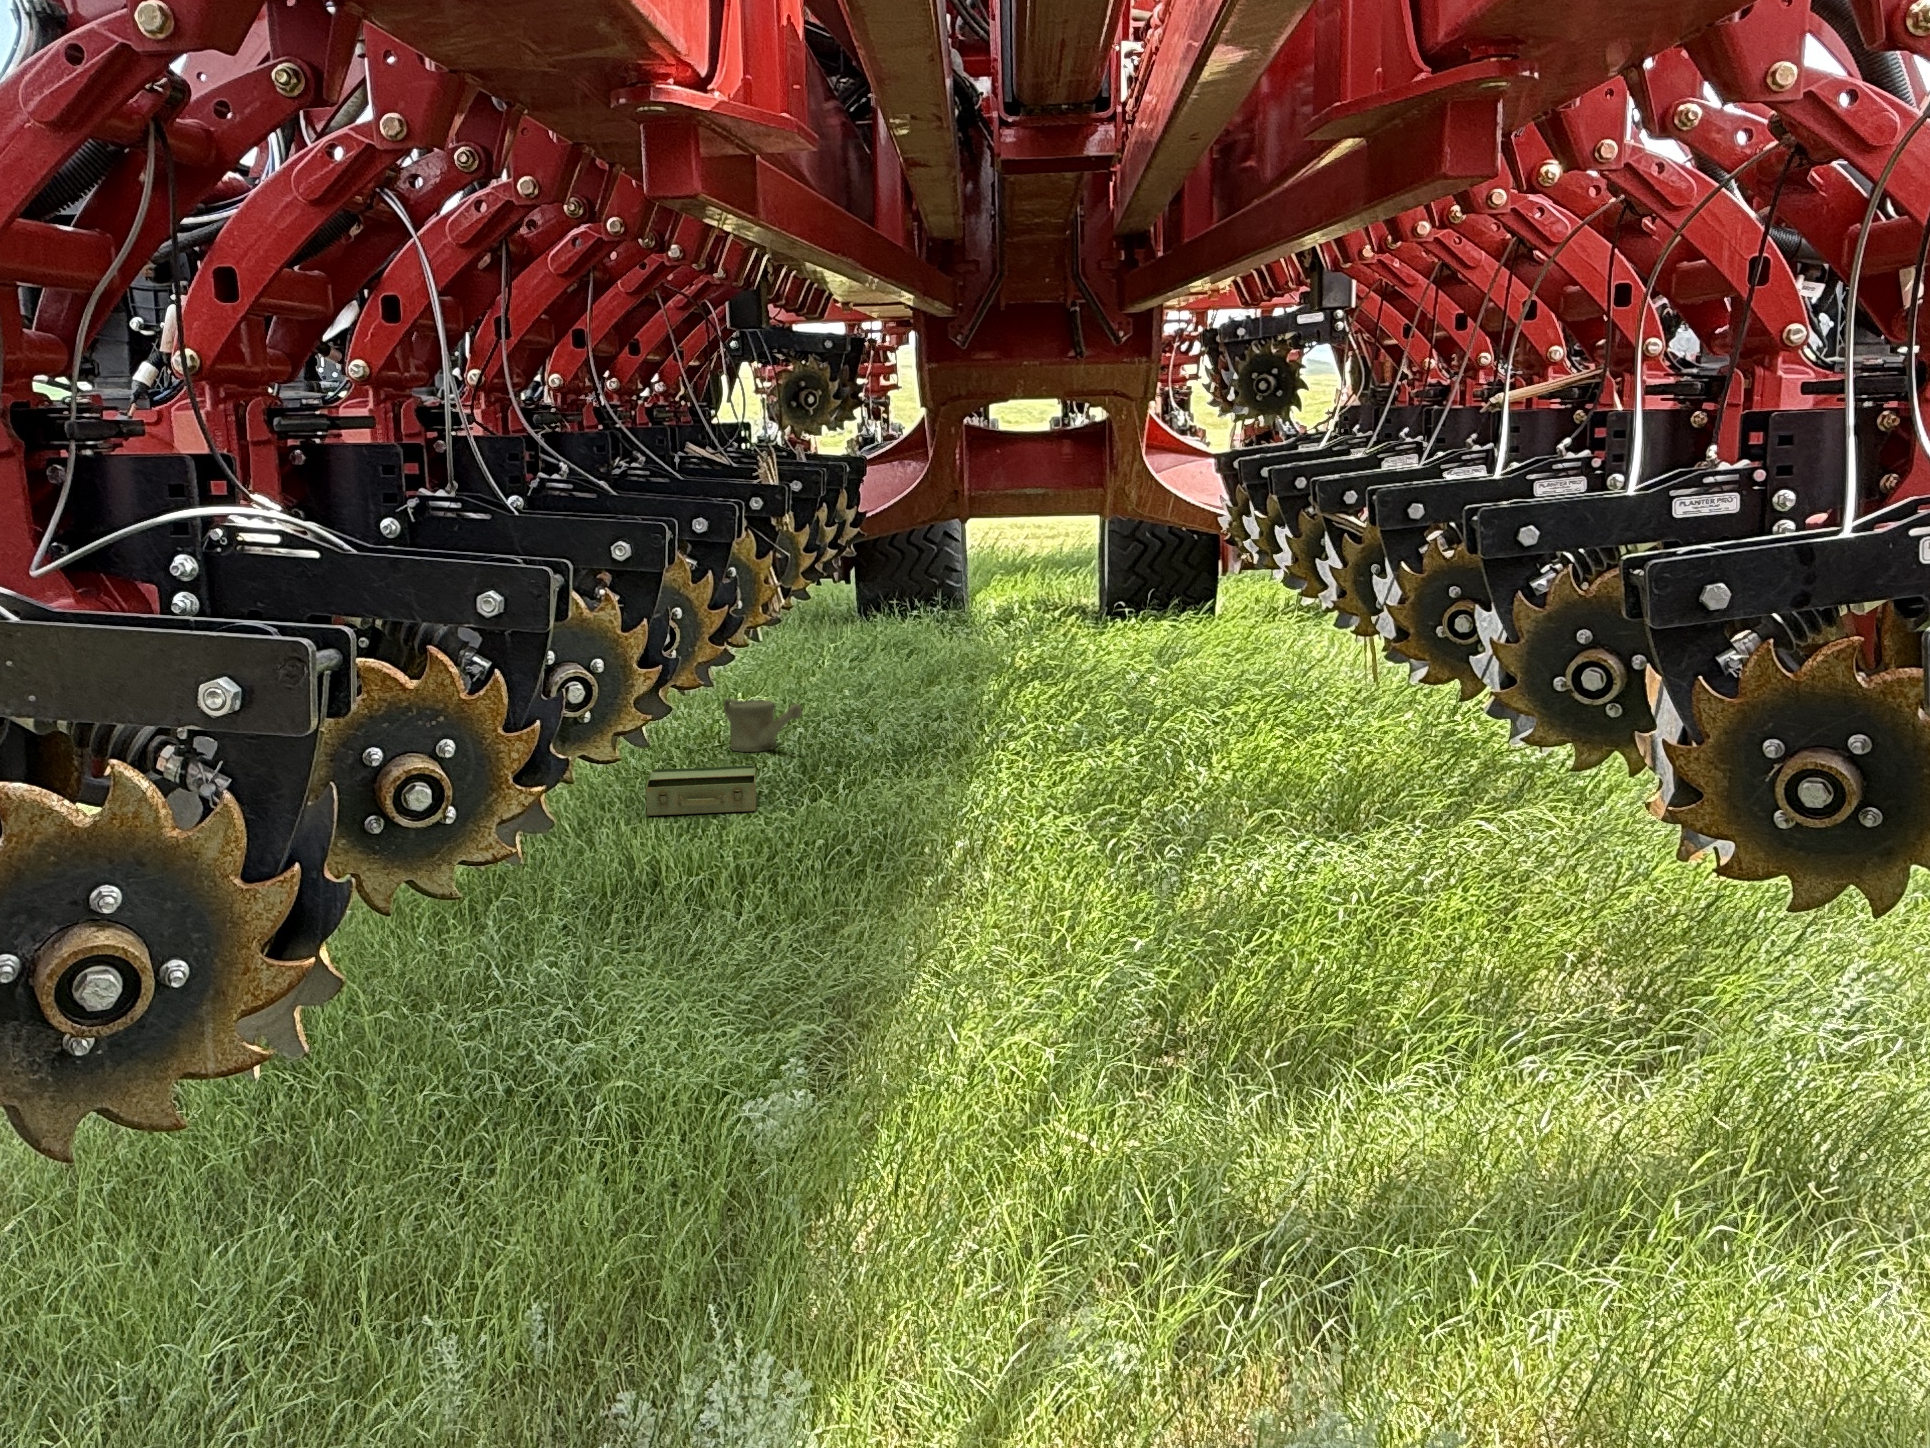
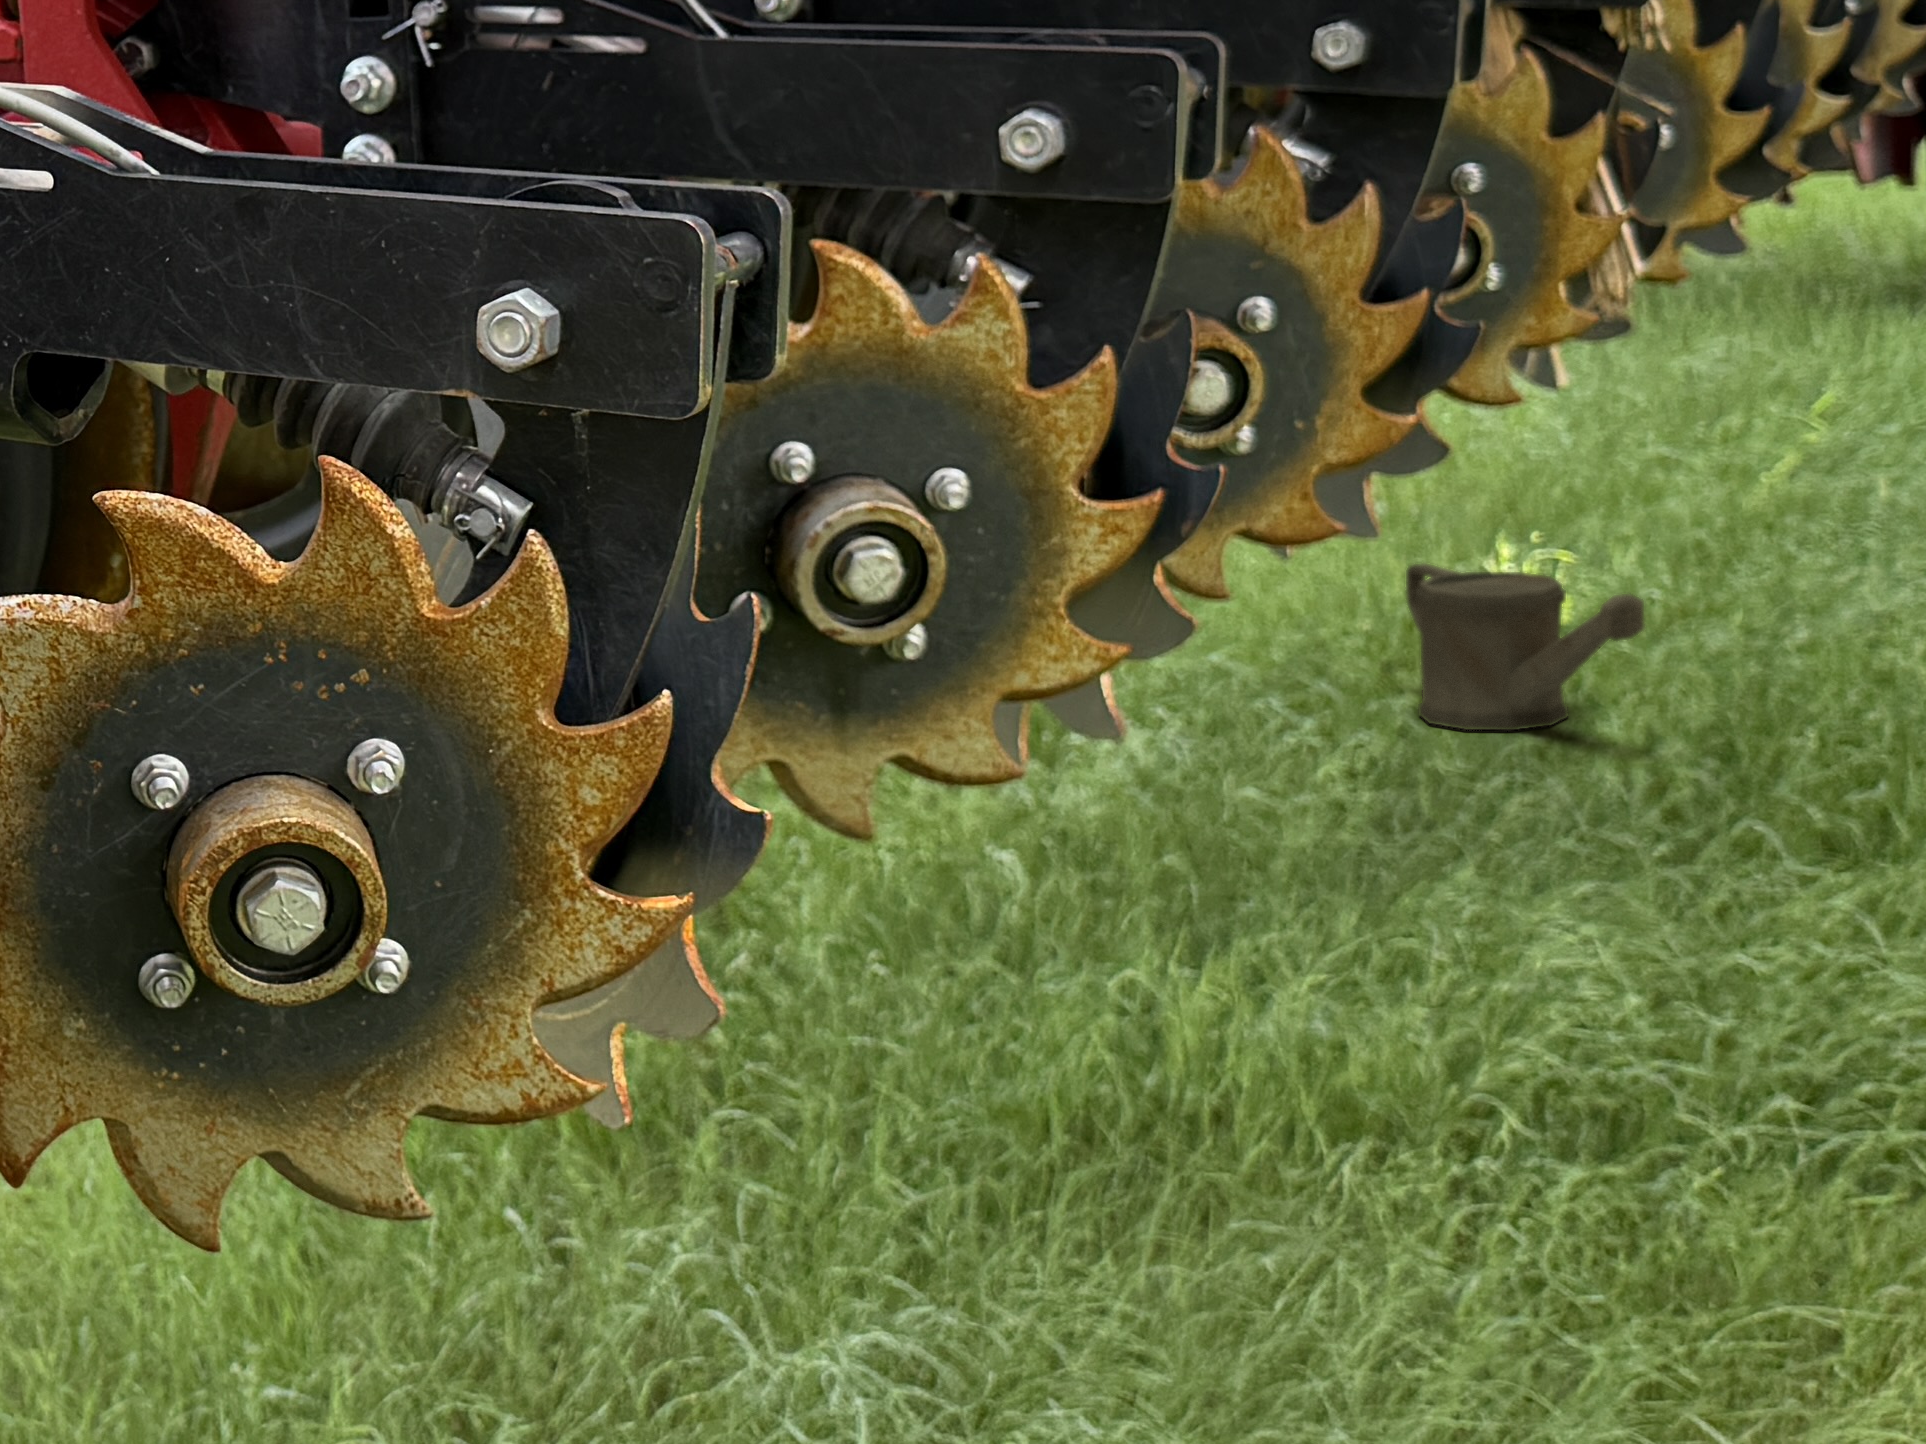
toolbox: present [646,765,756,815] -> none [1119,779,1474,929]

